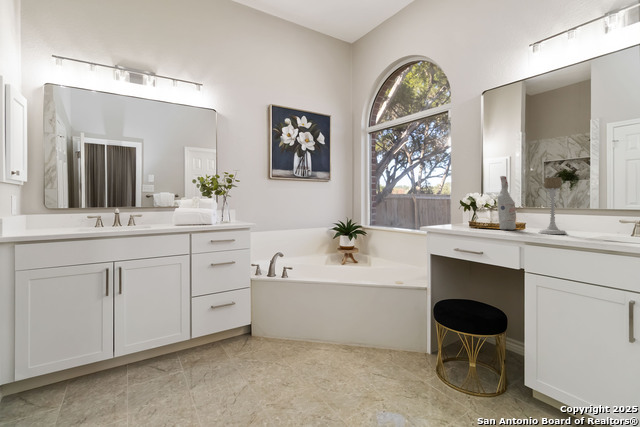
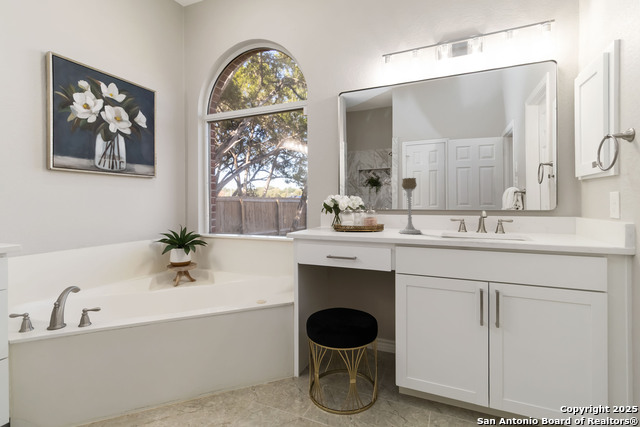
spray bottle: present [497,176,516,230] -> none [360,175,378,231]

